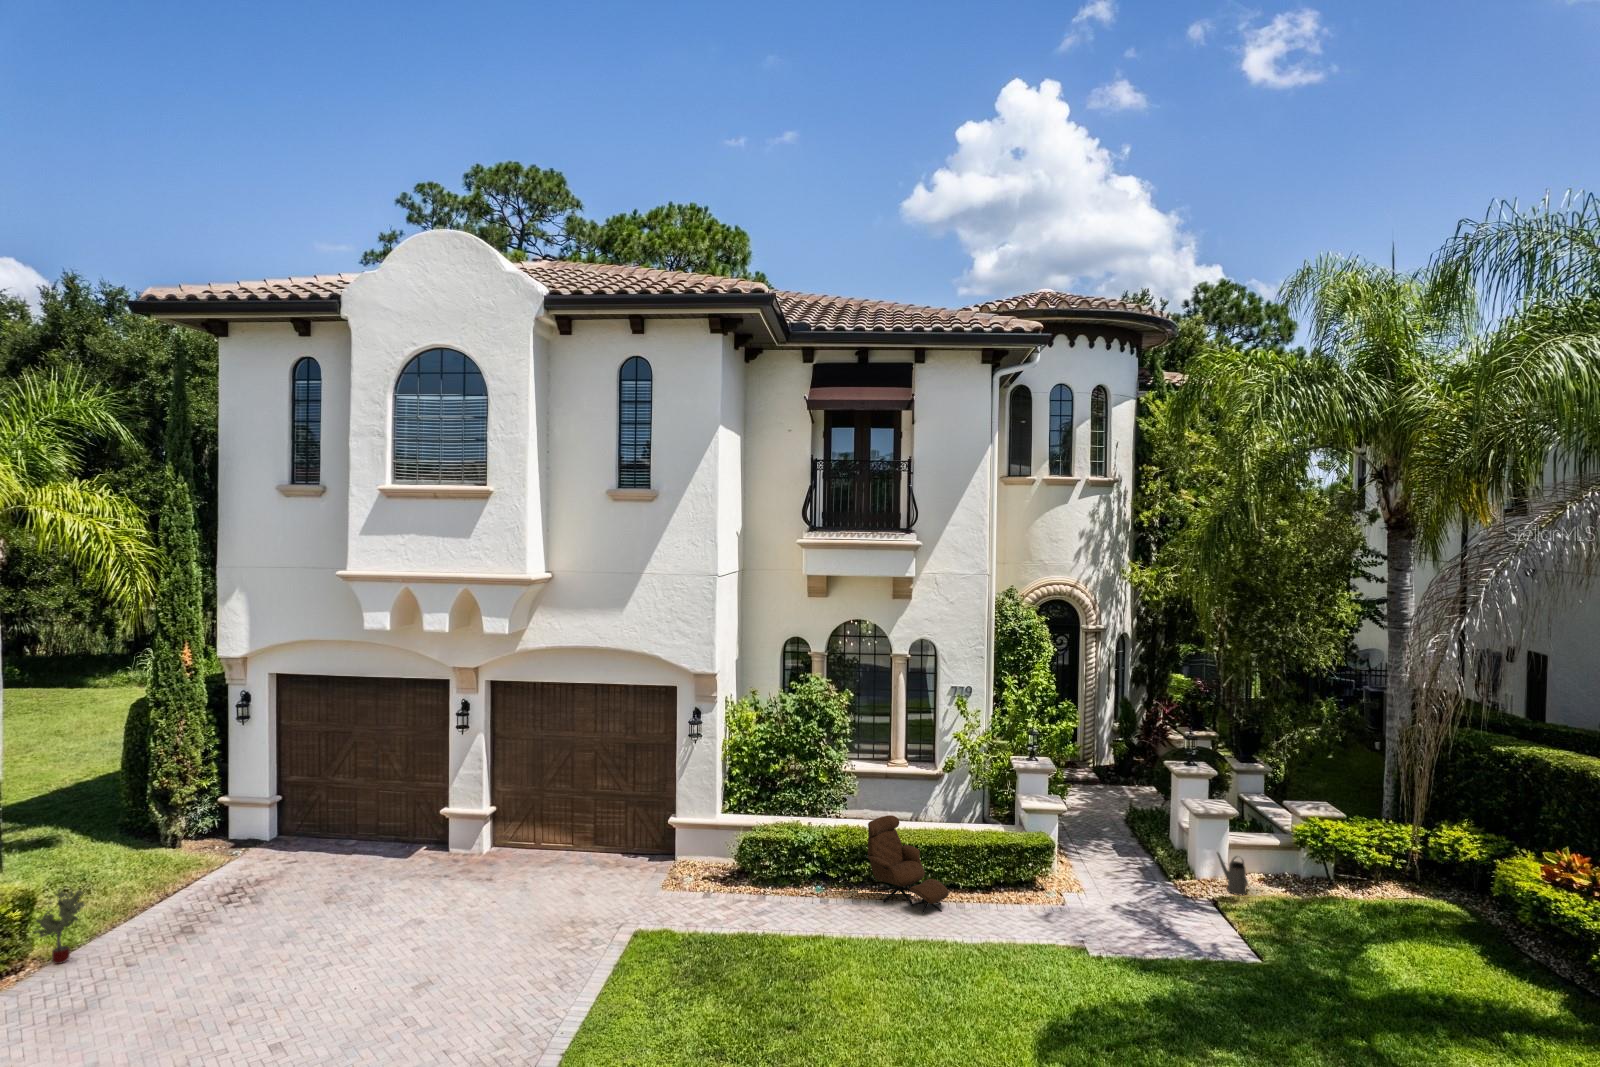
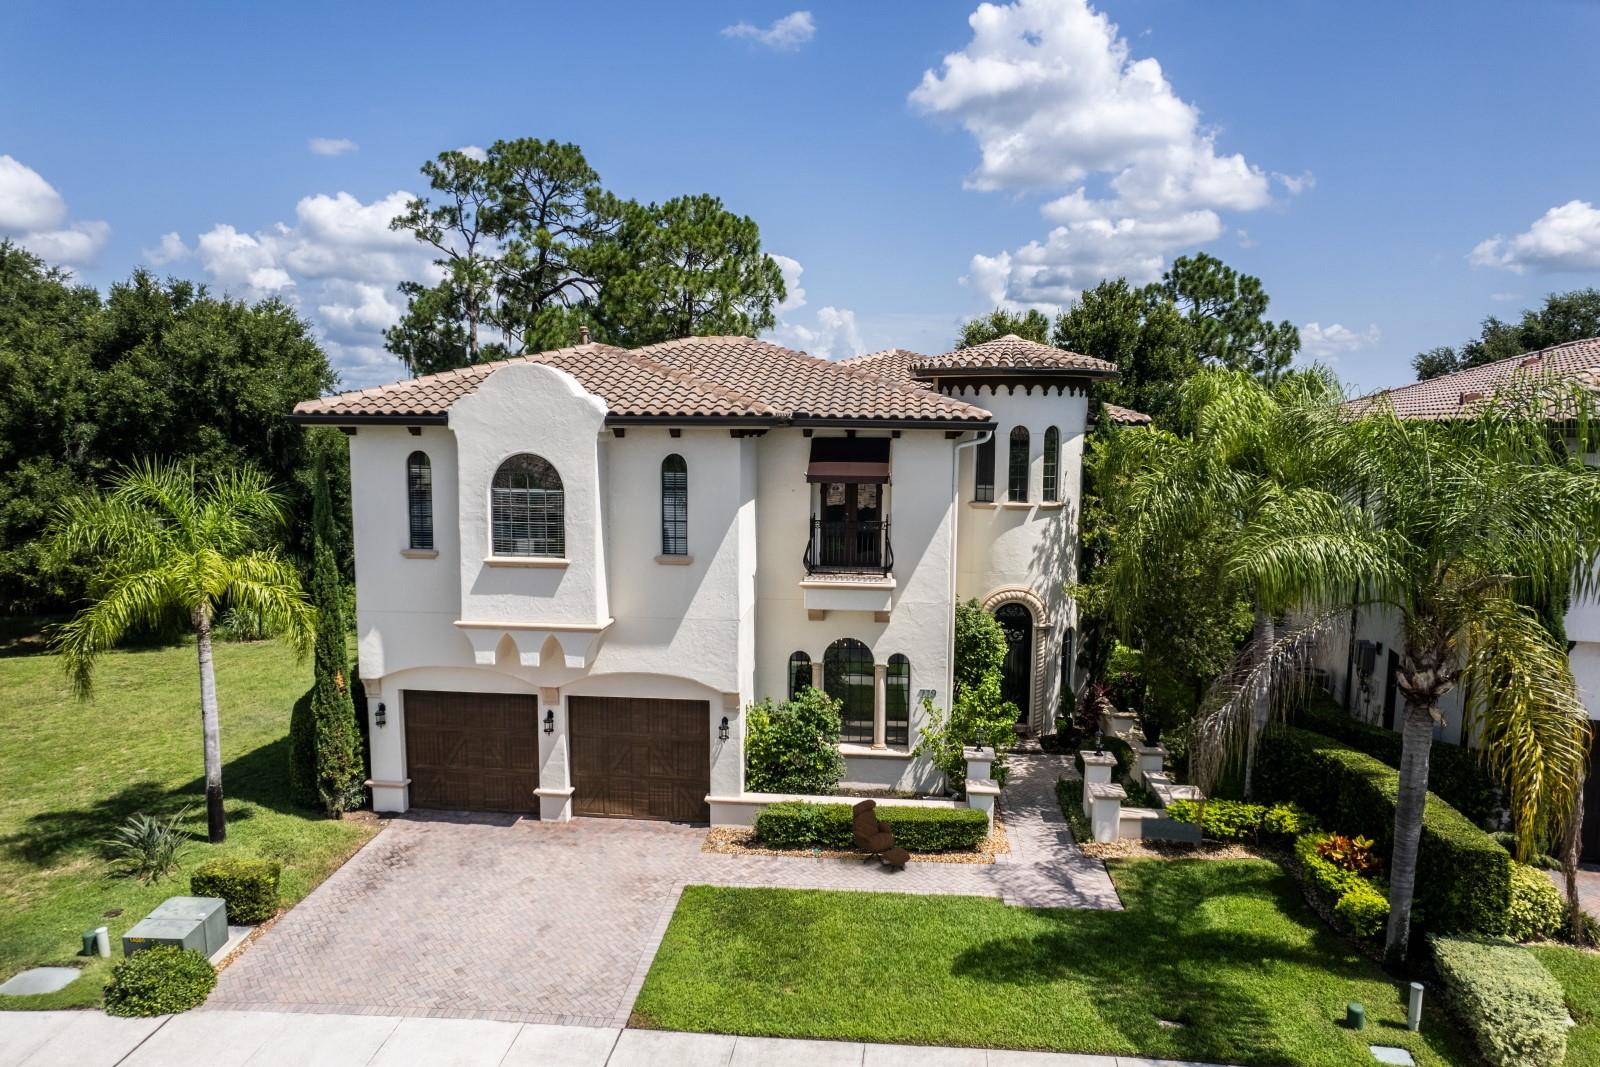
bench: none [1256,843,1347,894] -> present [1141,816,1203,854]
watering can: present [1217,853,1248,895] -> none [1110,823,1129,856]
potted tree: present [33,890,85,964] -> none [277,864,308,915]

